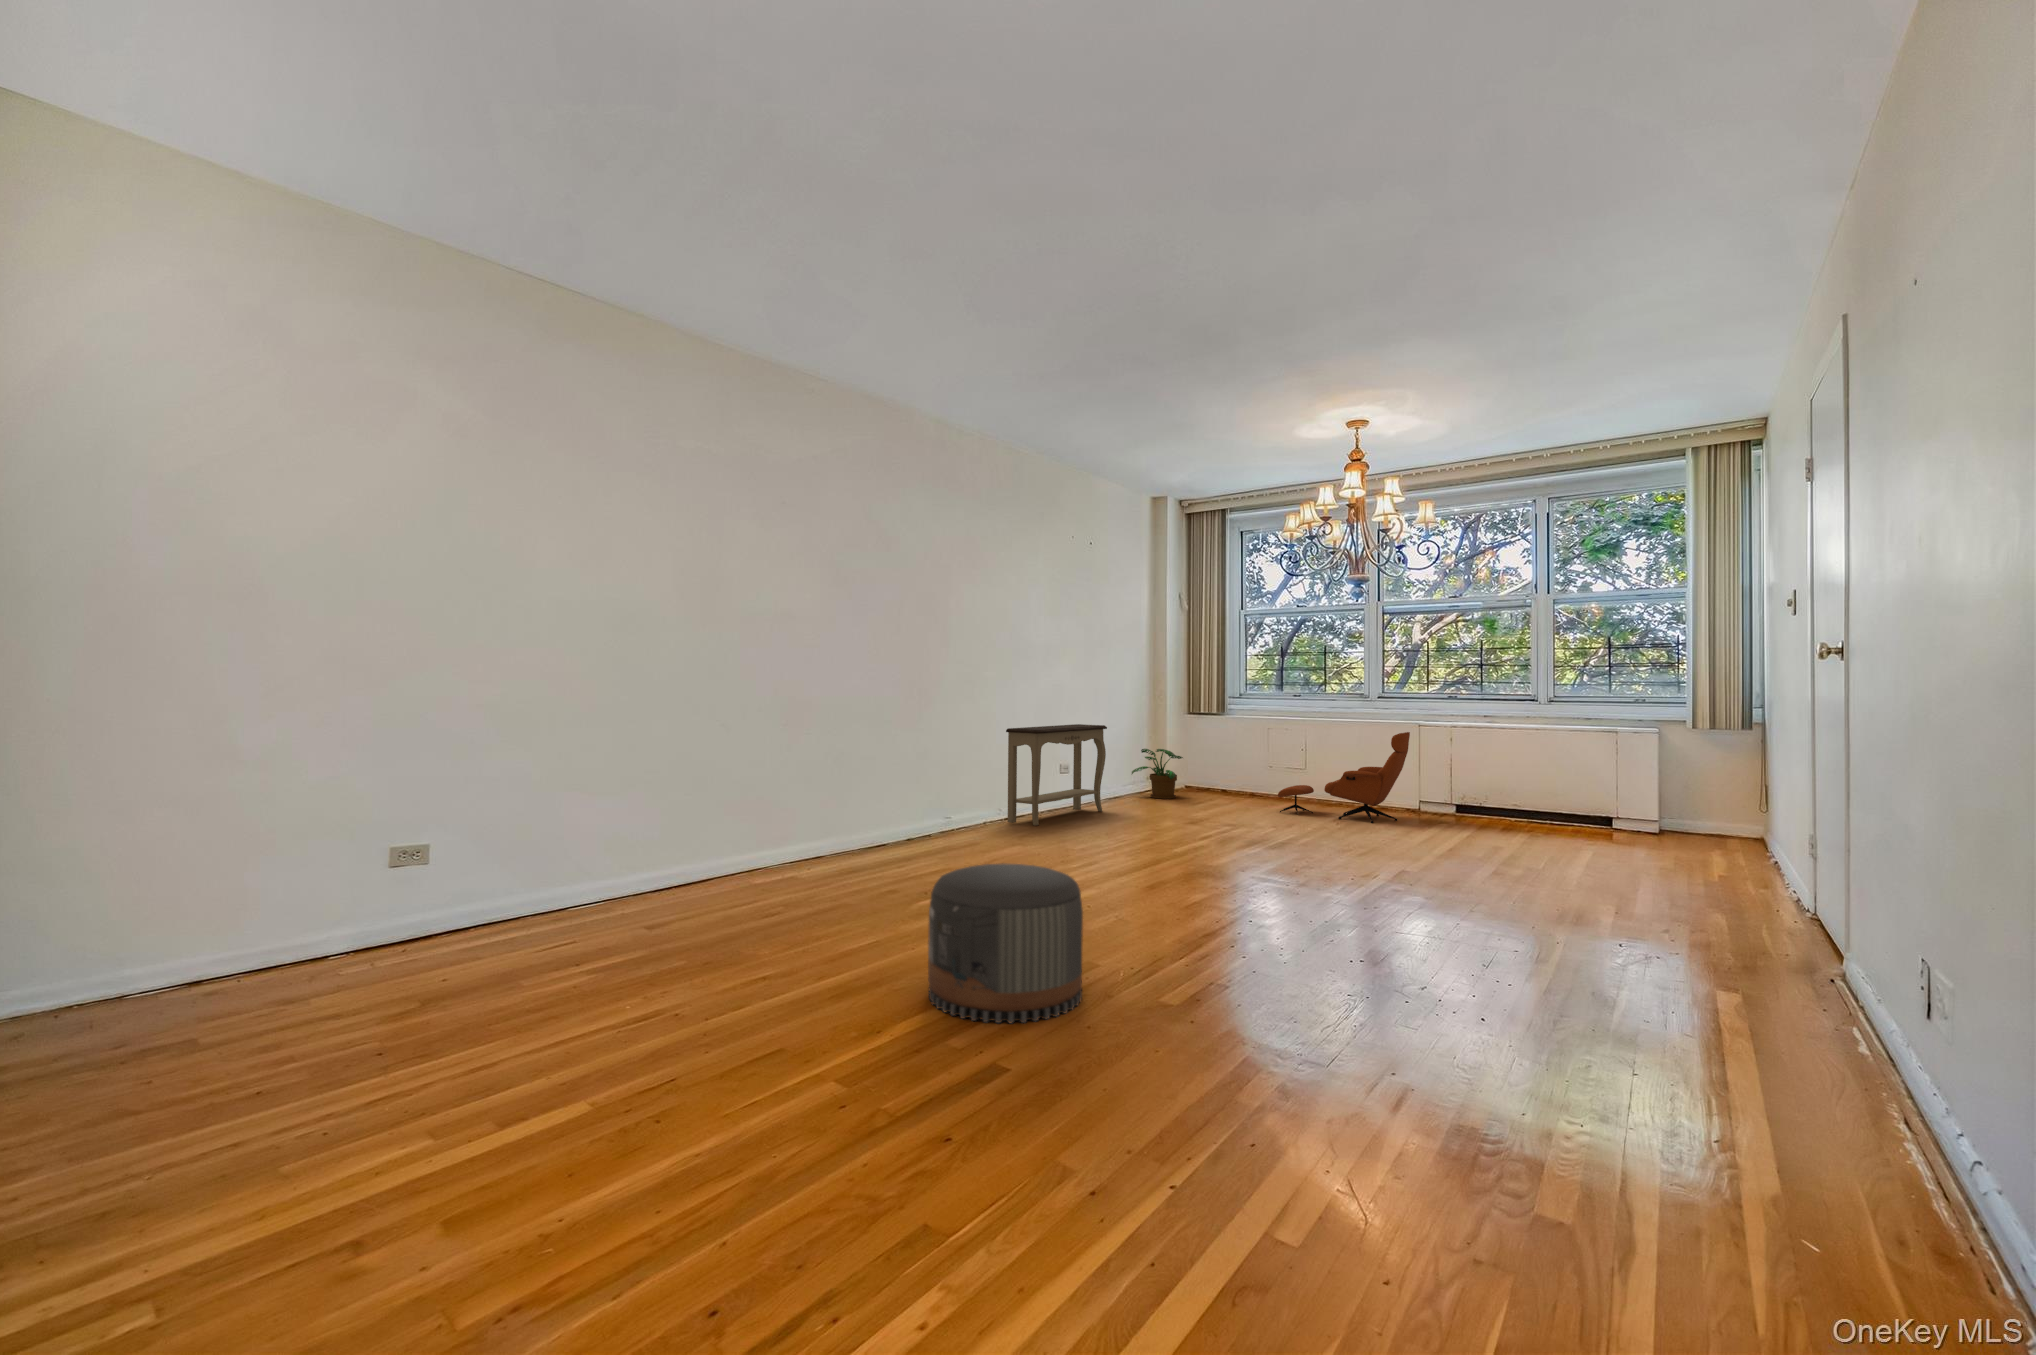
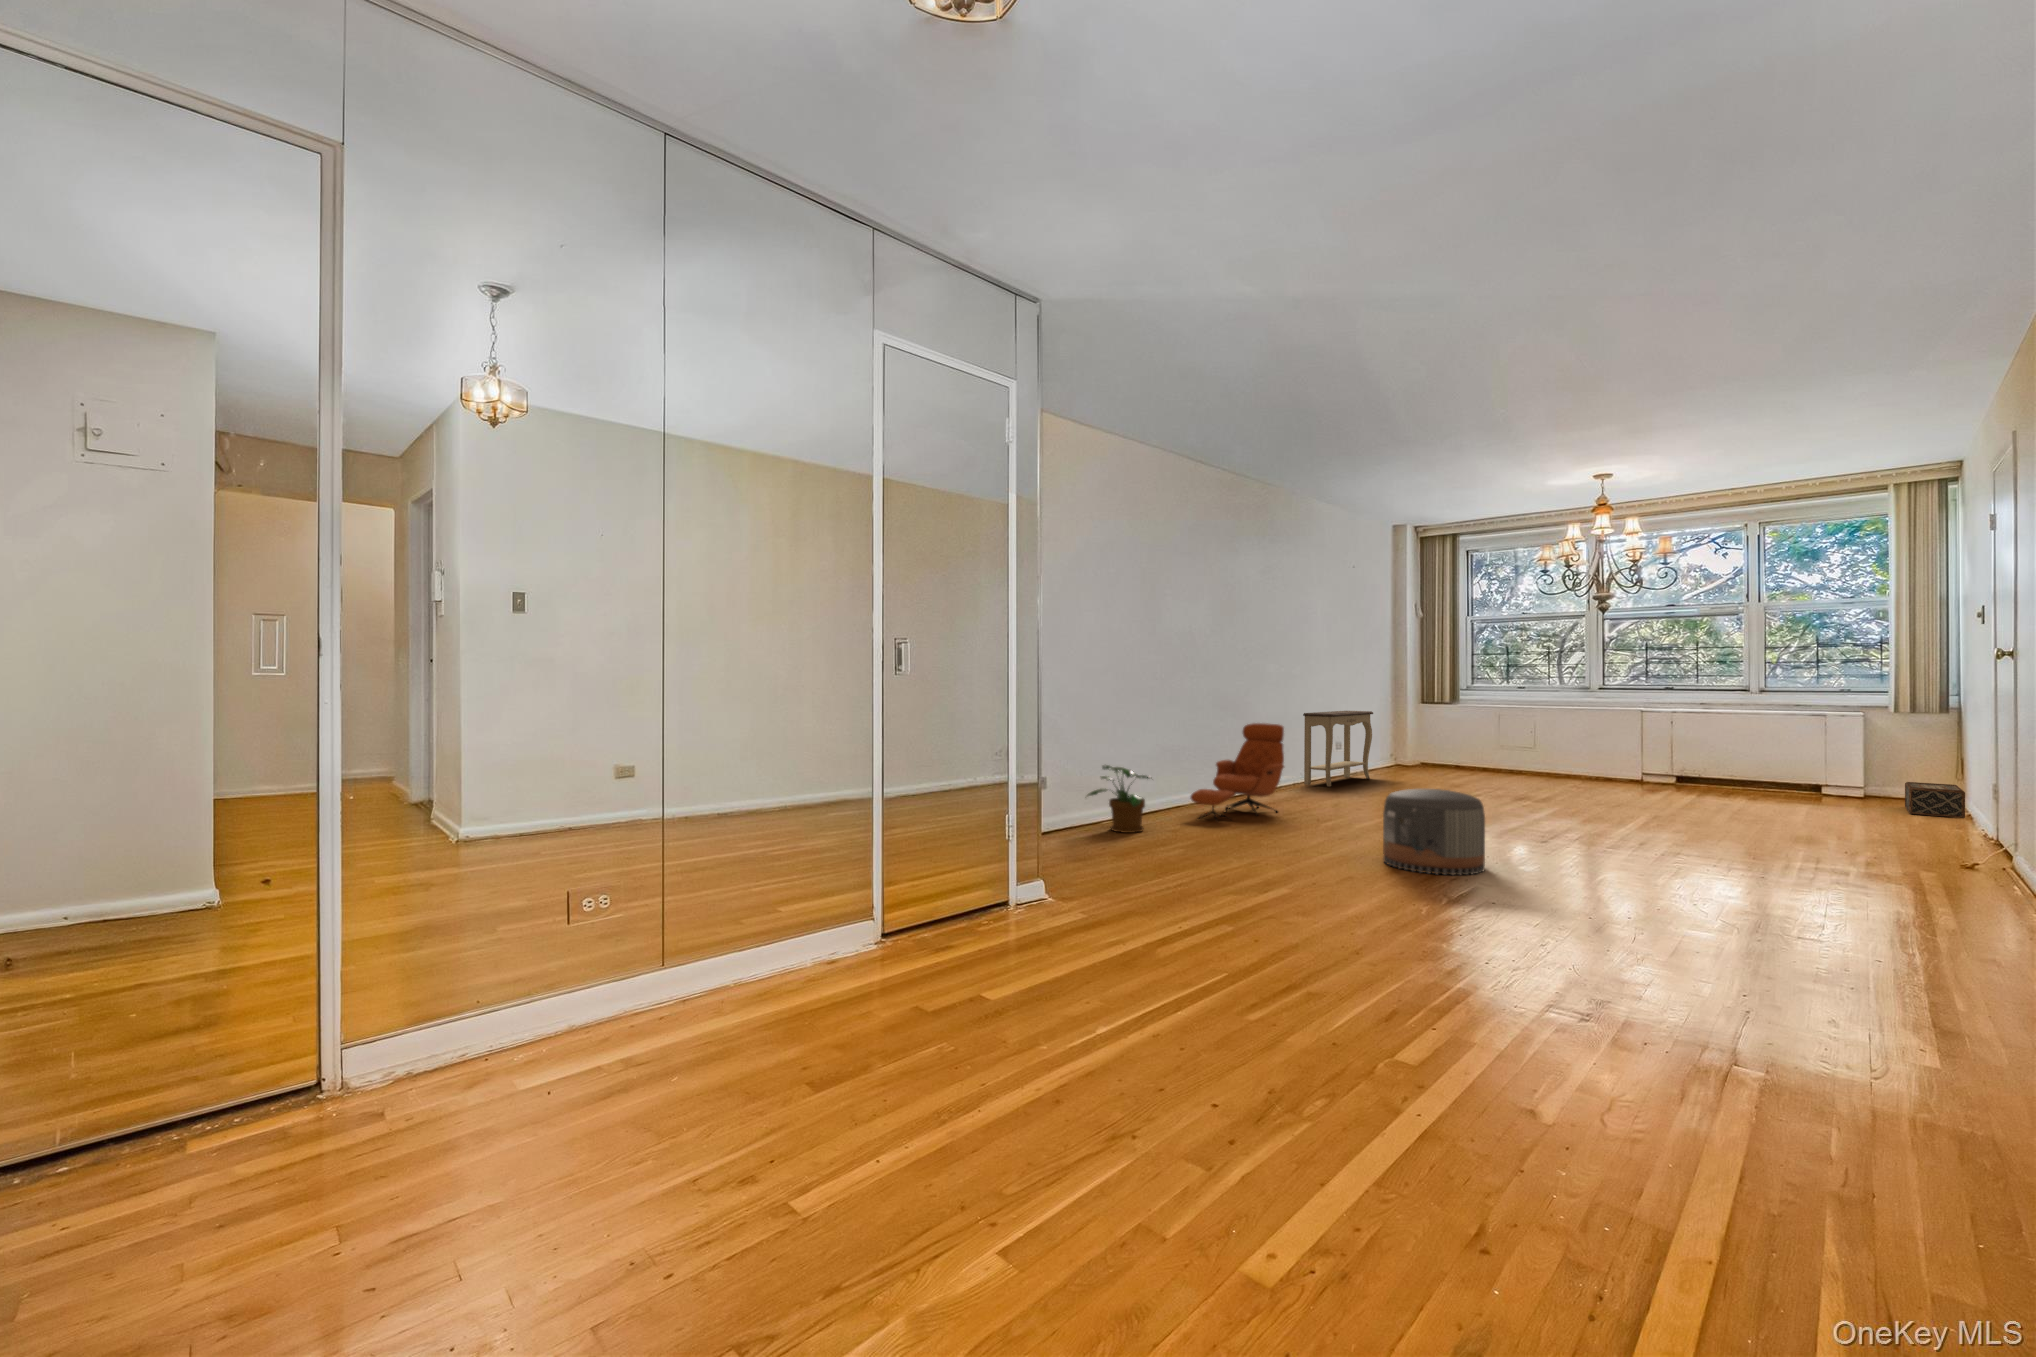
lounge chair: present [1278,732,1410,823] -> present [1191,723,1284,818]
potted plant: present [1132,749,1183,799] -> present [1087,765,1150,833]
woven basket: none [1704,814,1772,863] -> present [1905,782,1965,818]

